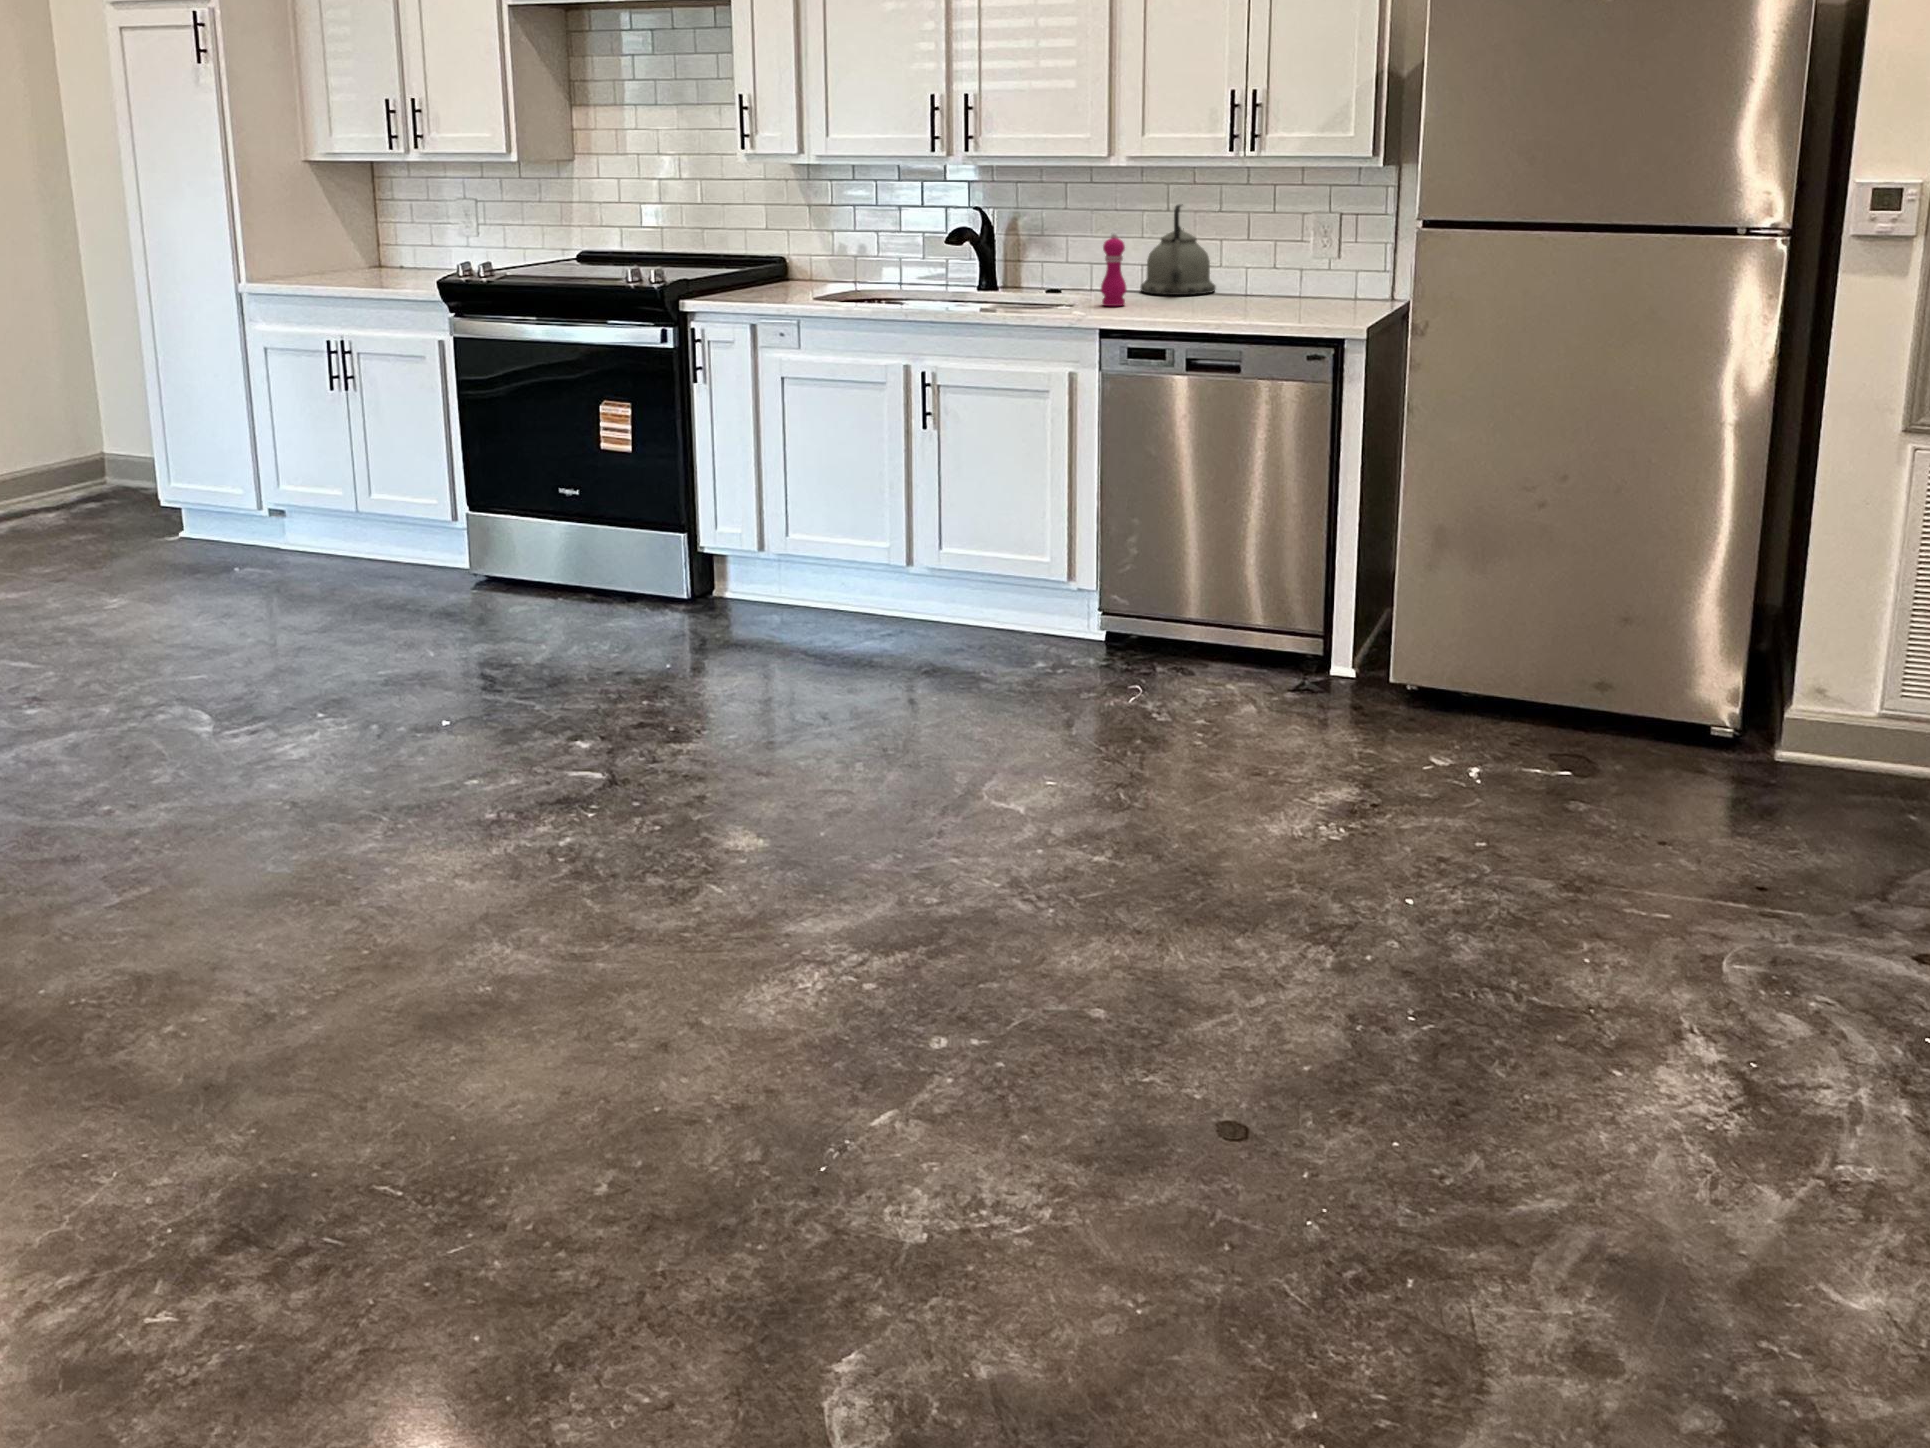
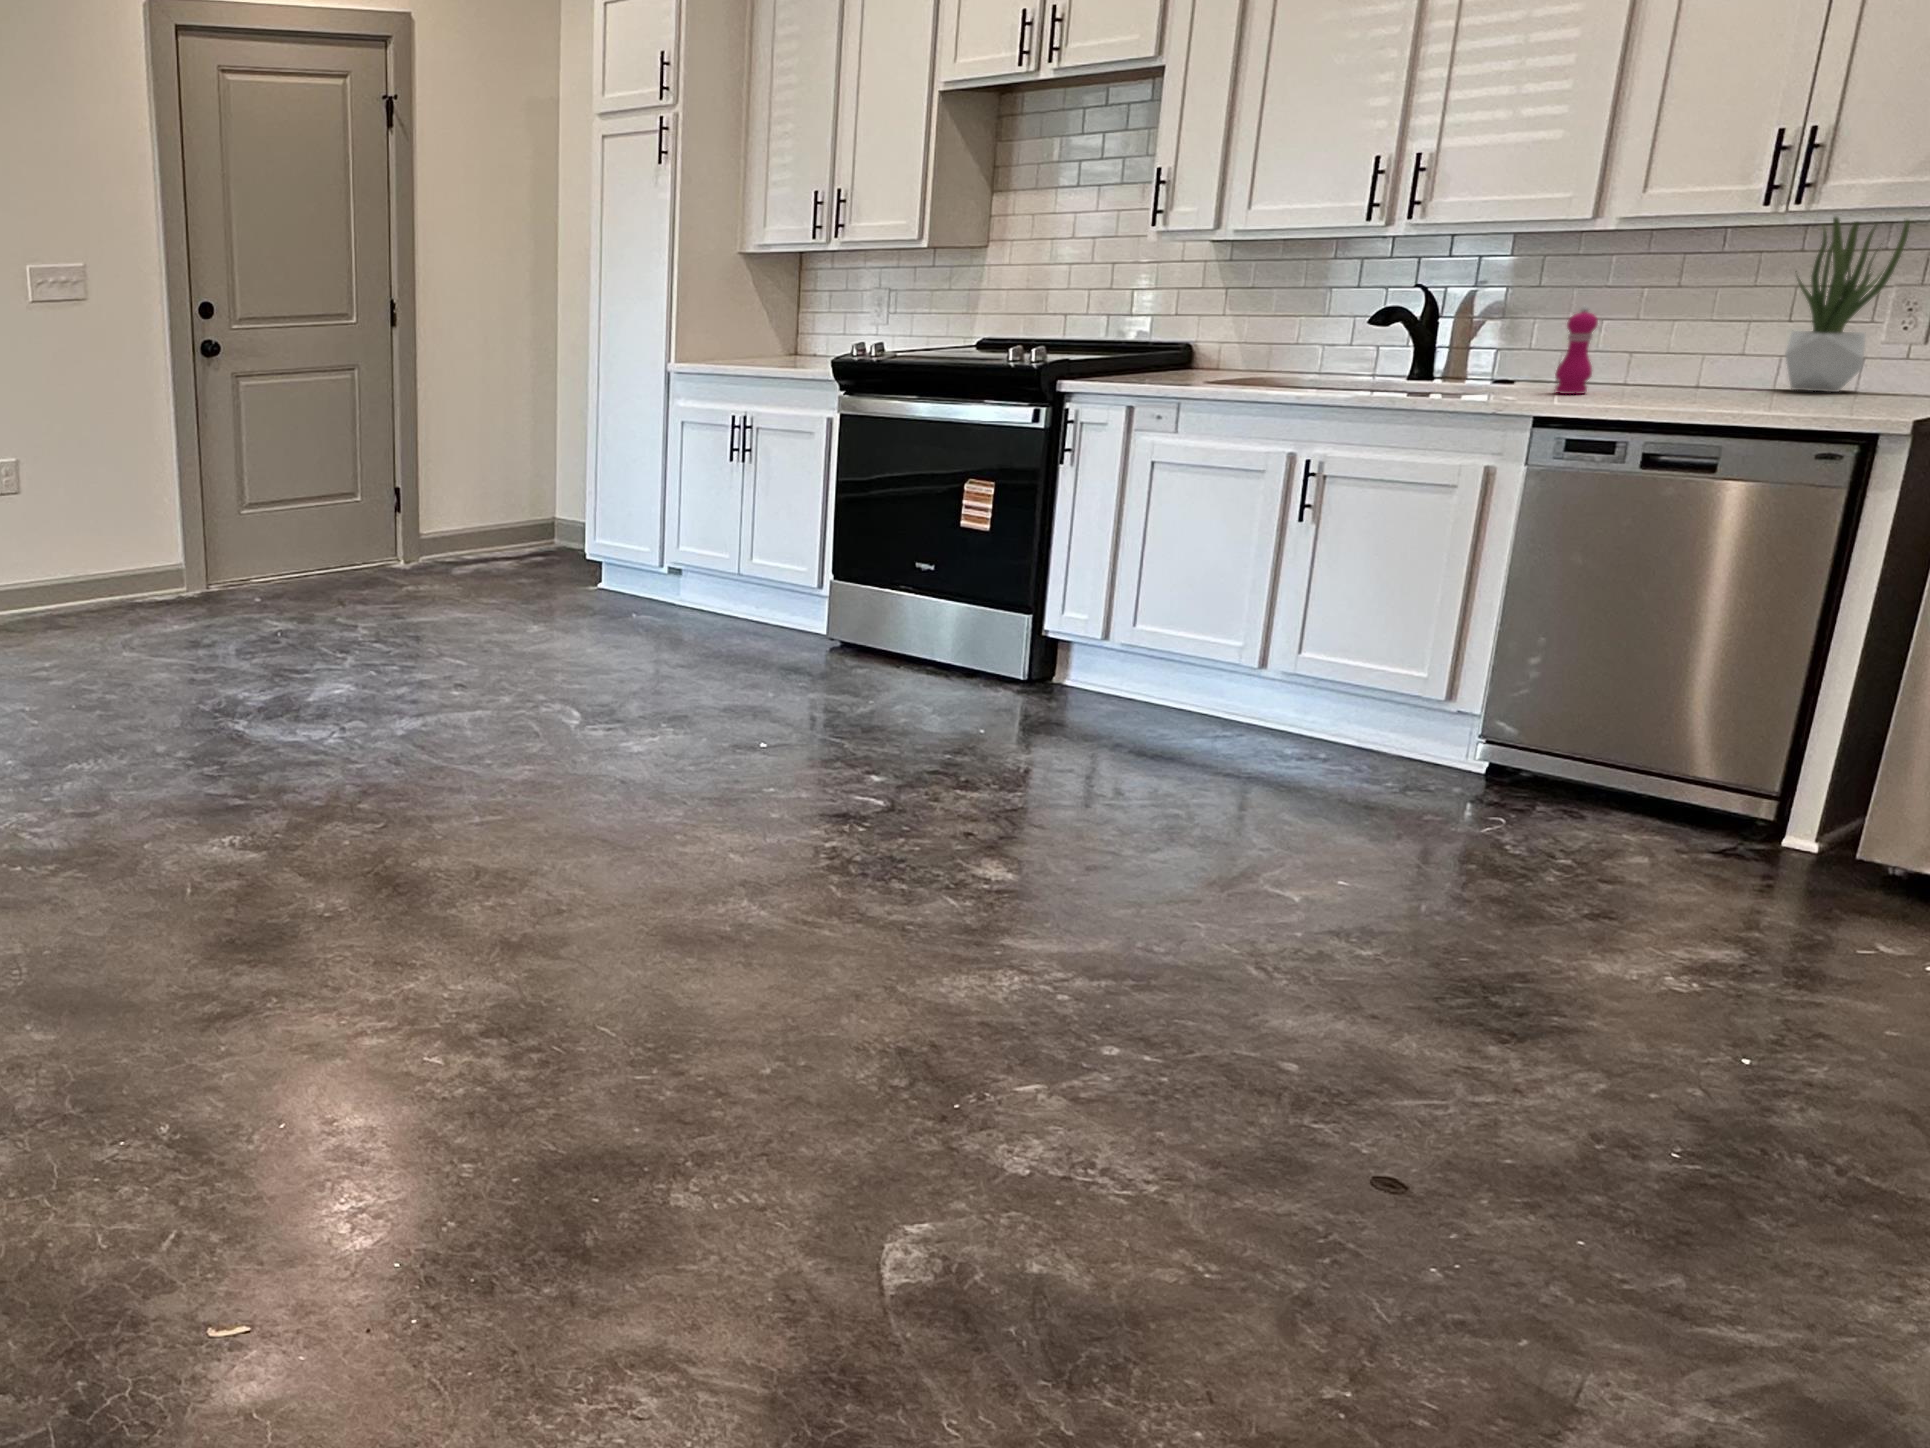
potted plant: none [1249,154,1313,300] -> present [1785,217,1910,392]
kettle: present [1141,204,1216,295] -> none [1624,275,1736,385]

